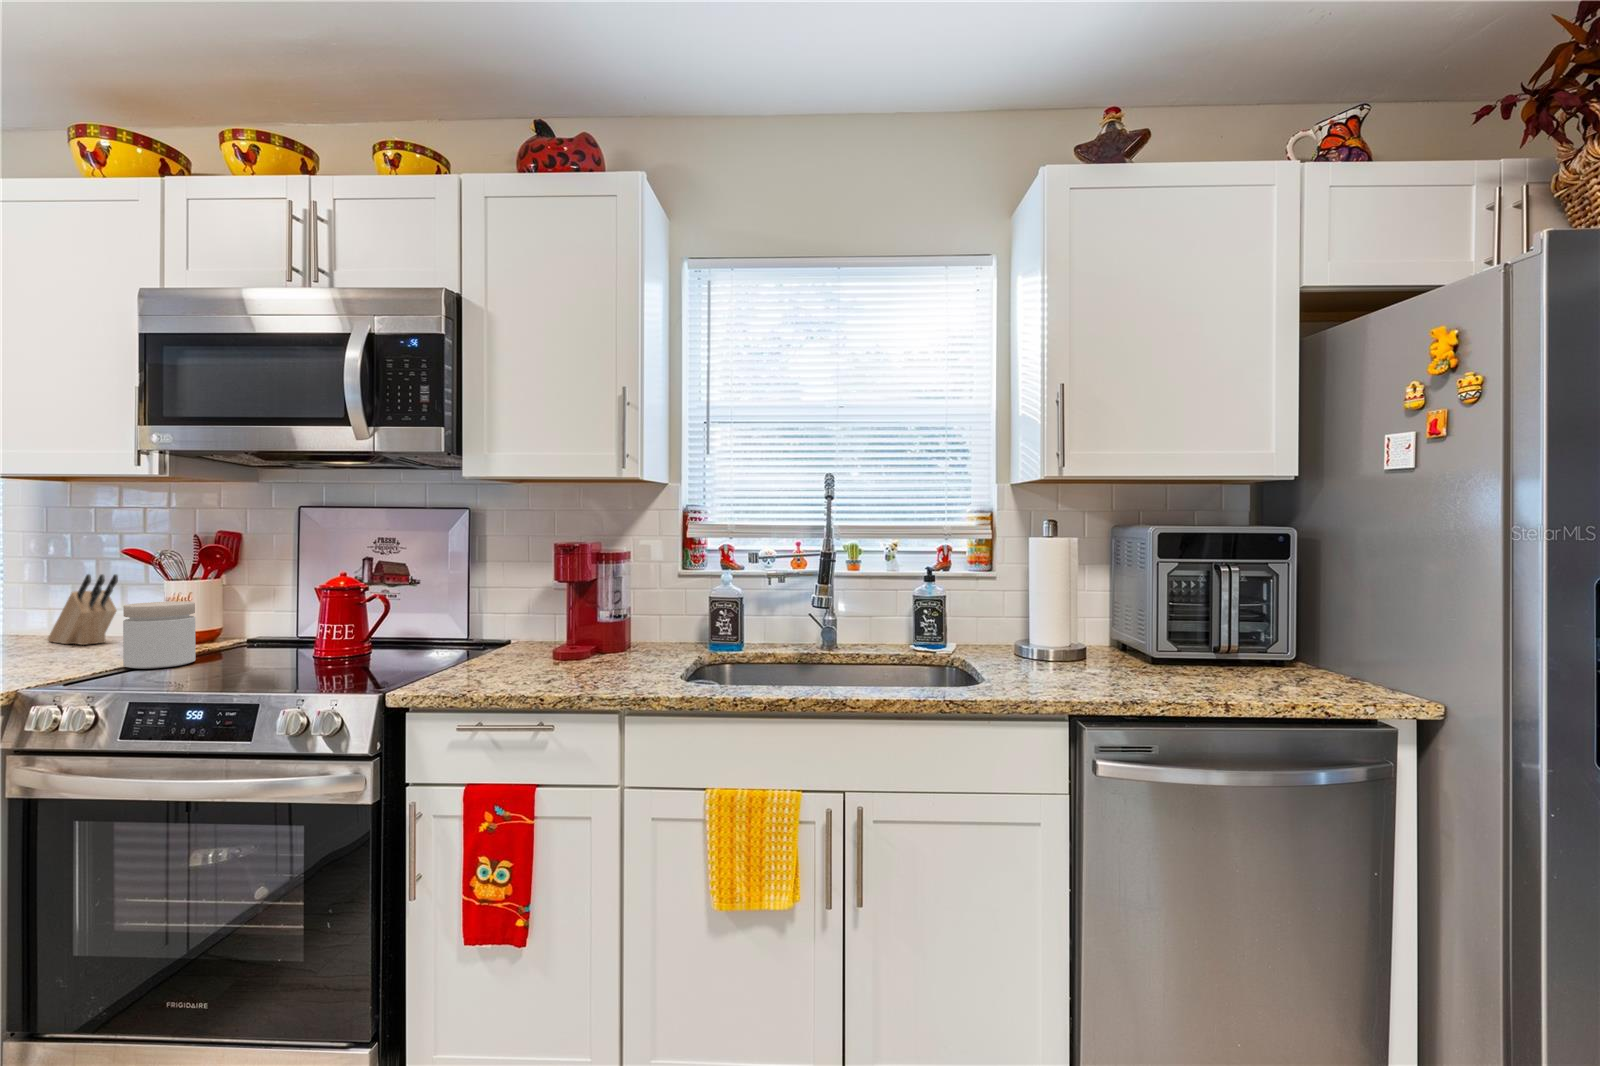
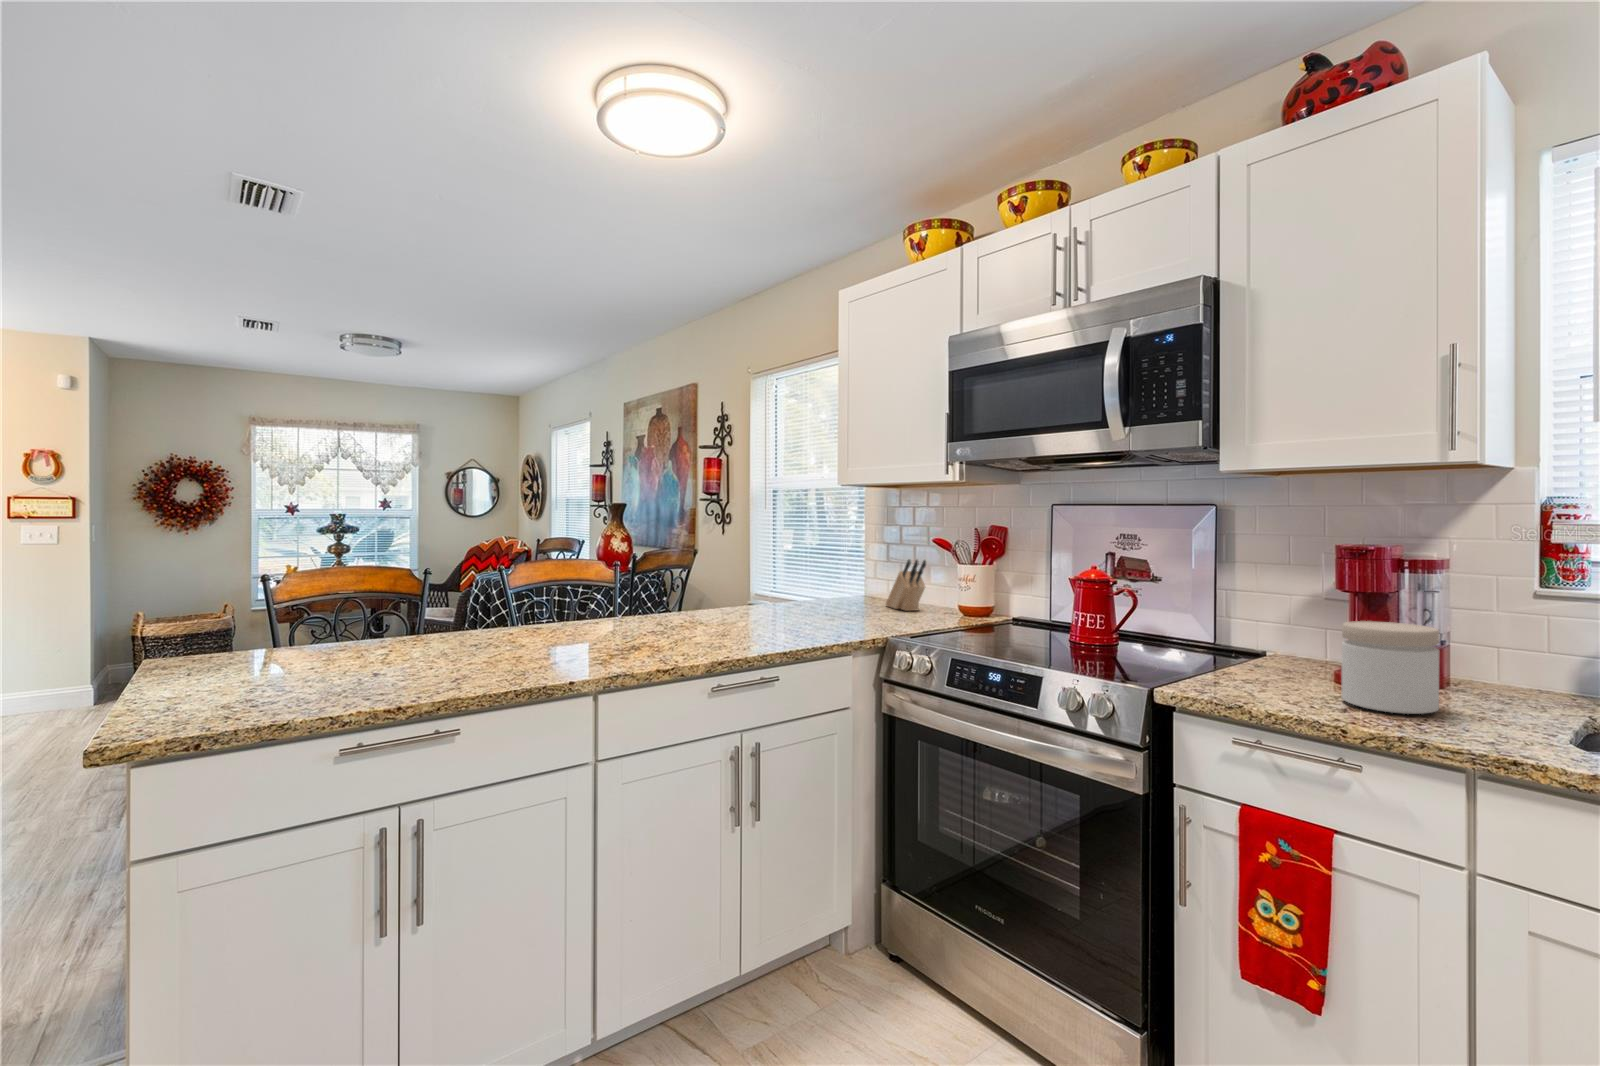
jar: present [123,601,196,669] -> present [1341,621,1439,714]

